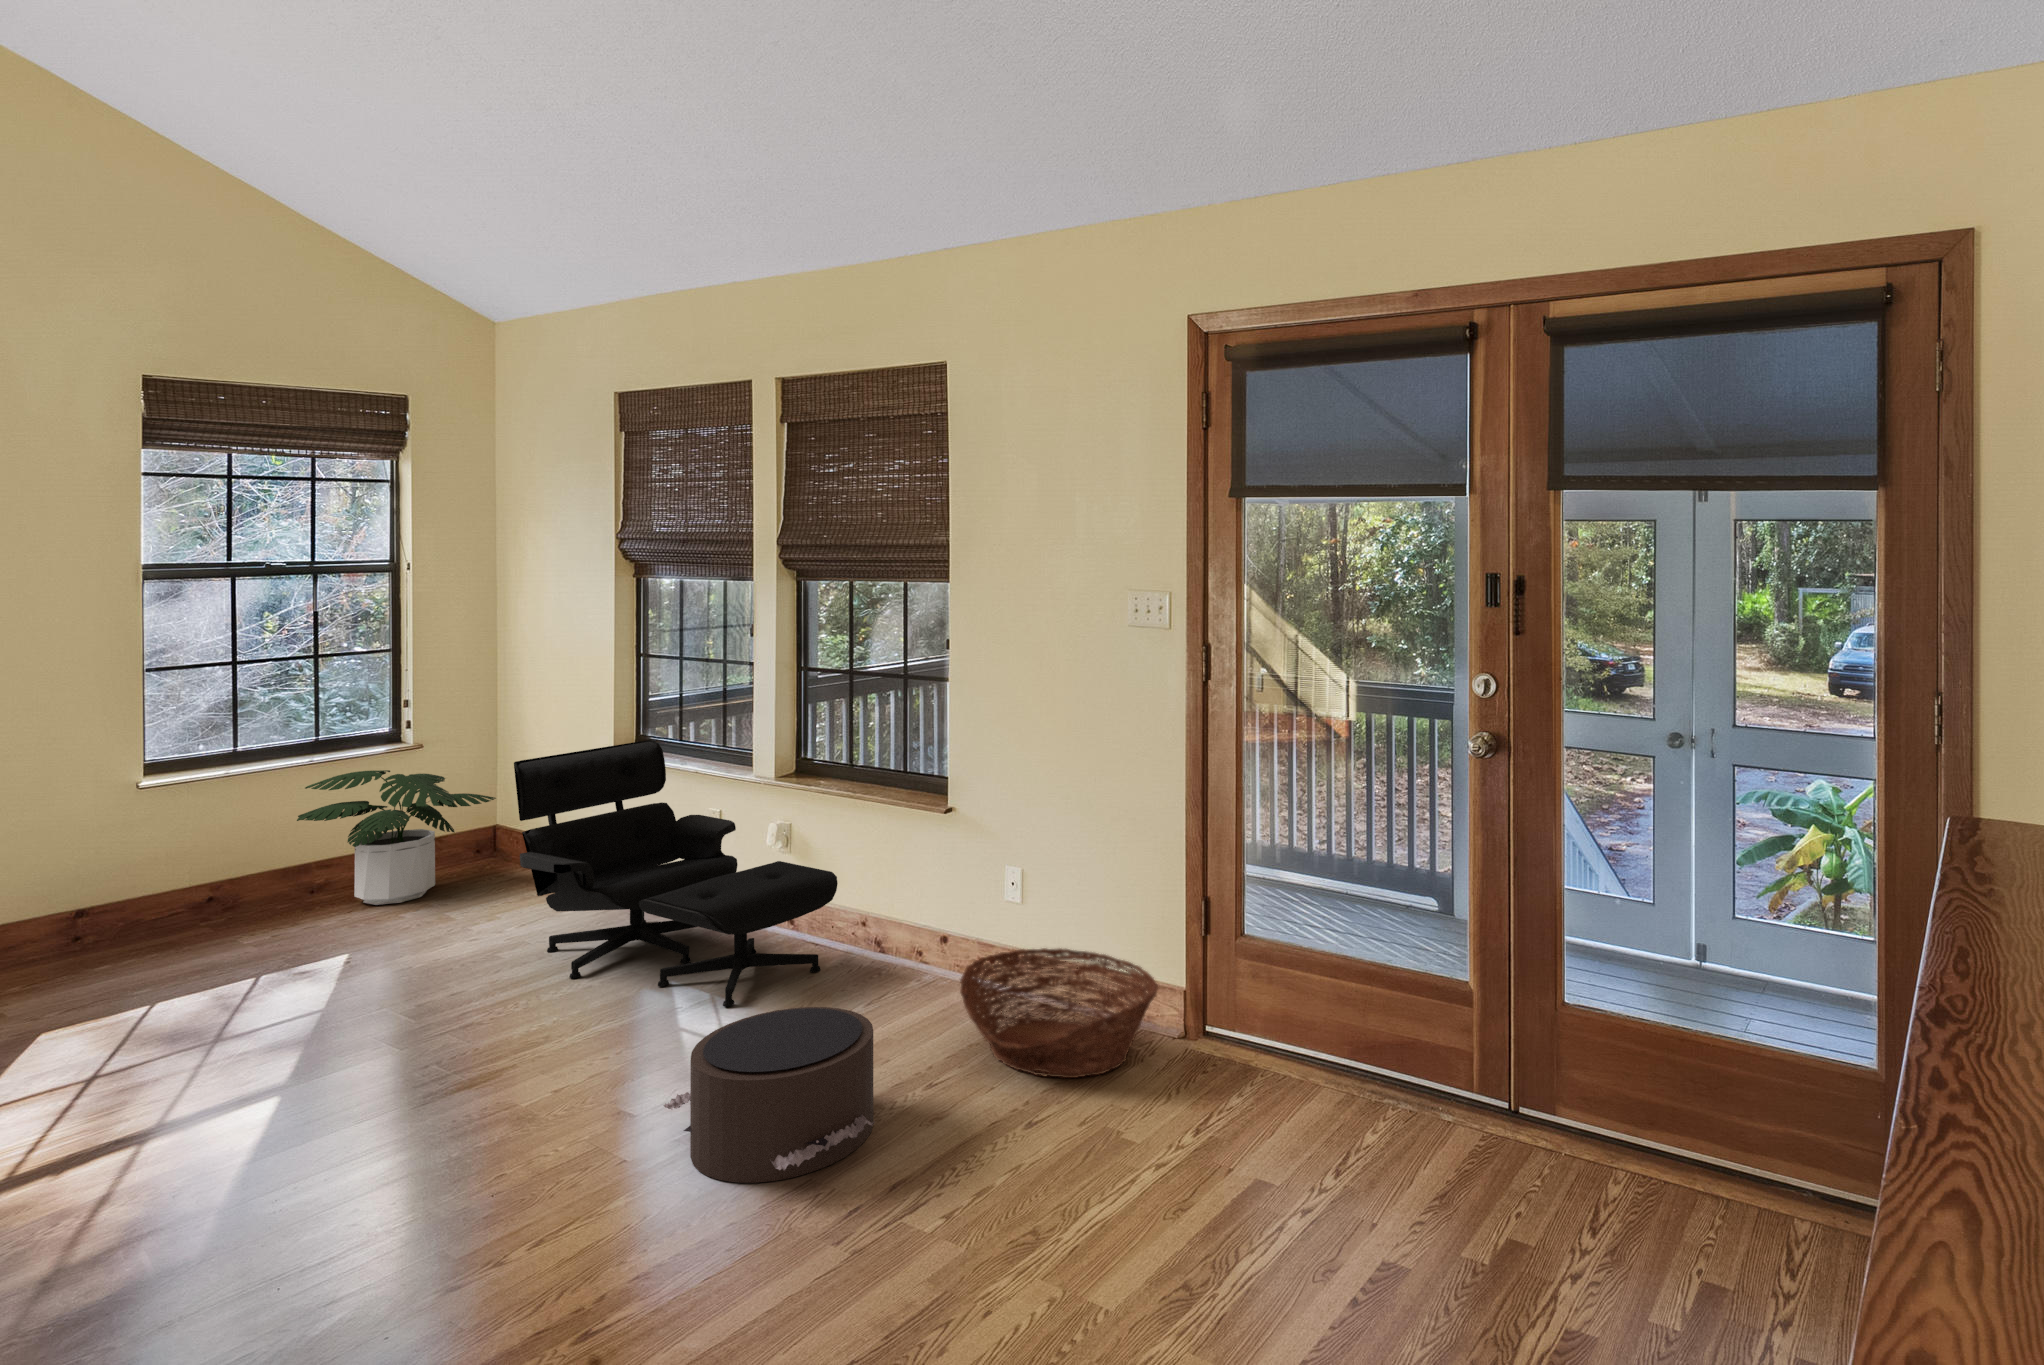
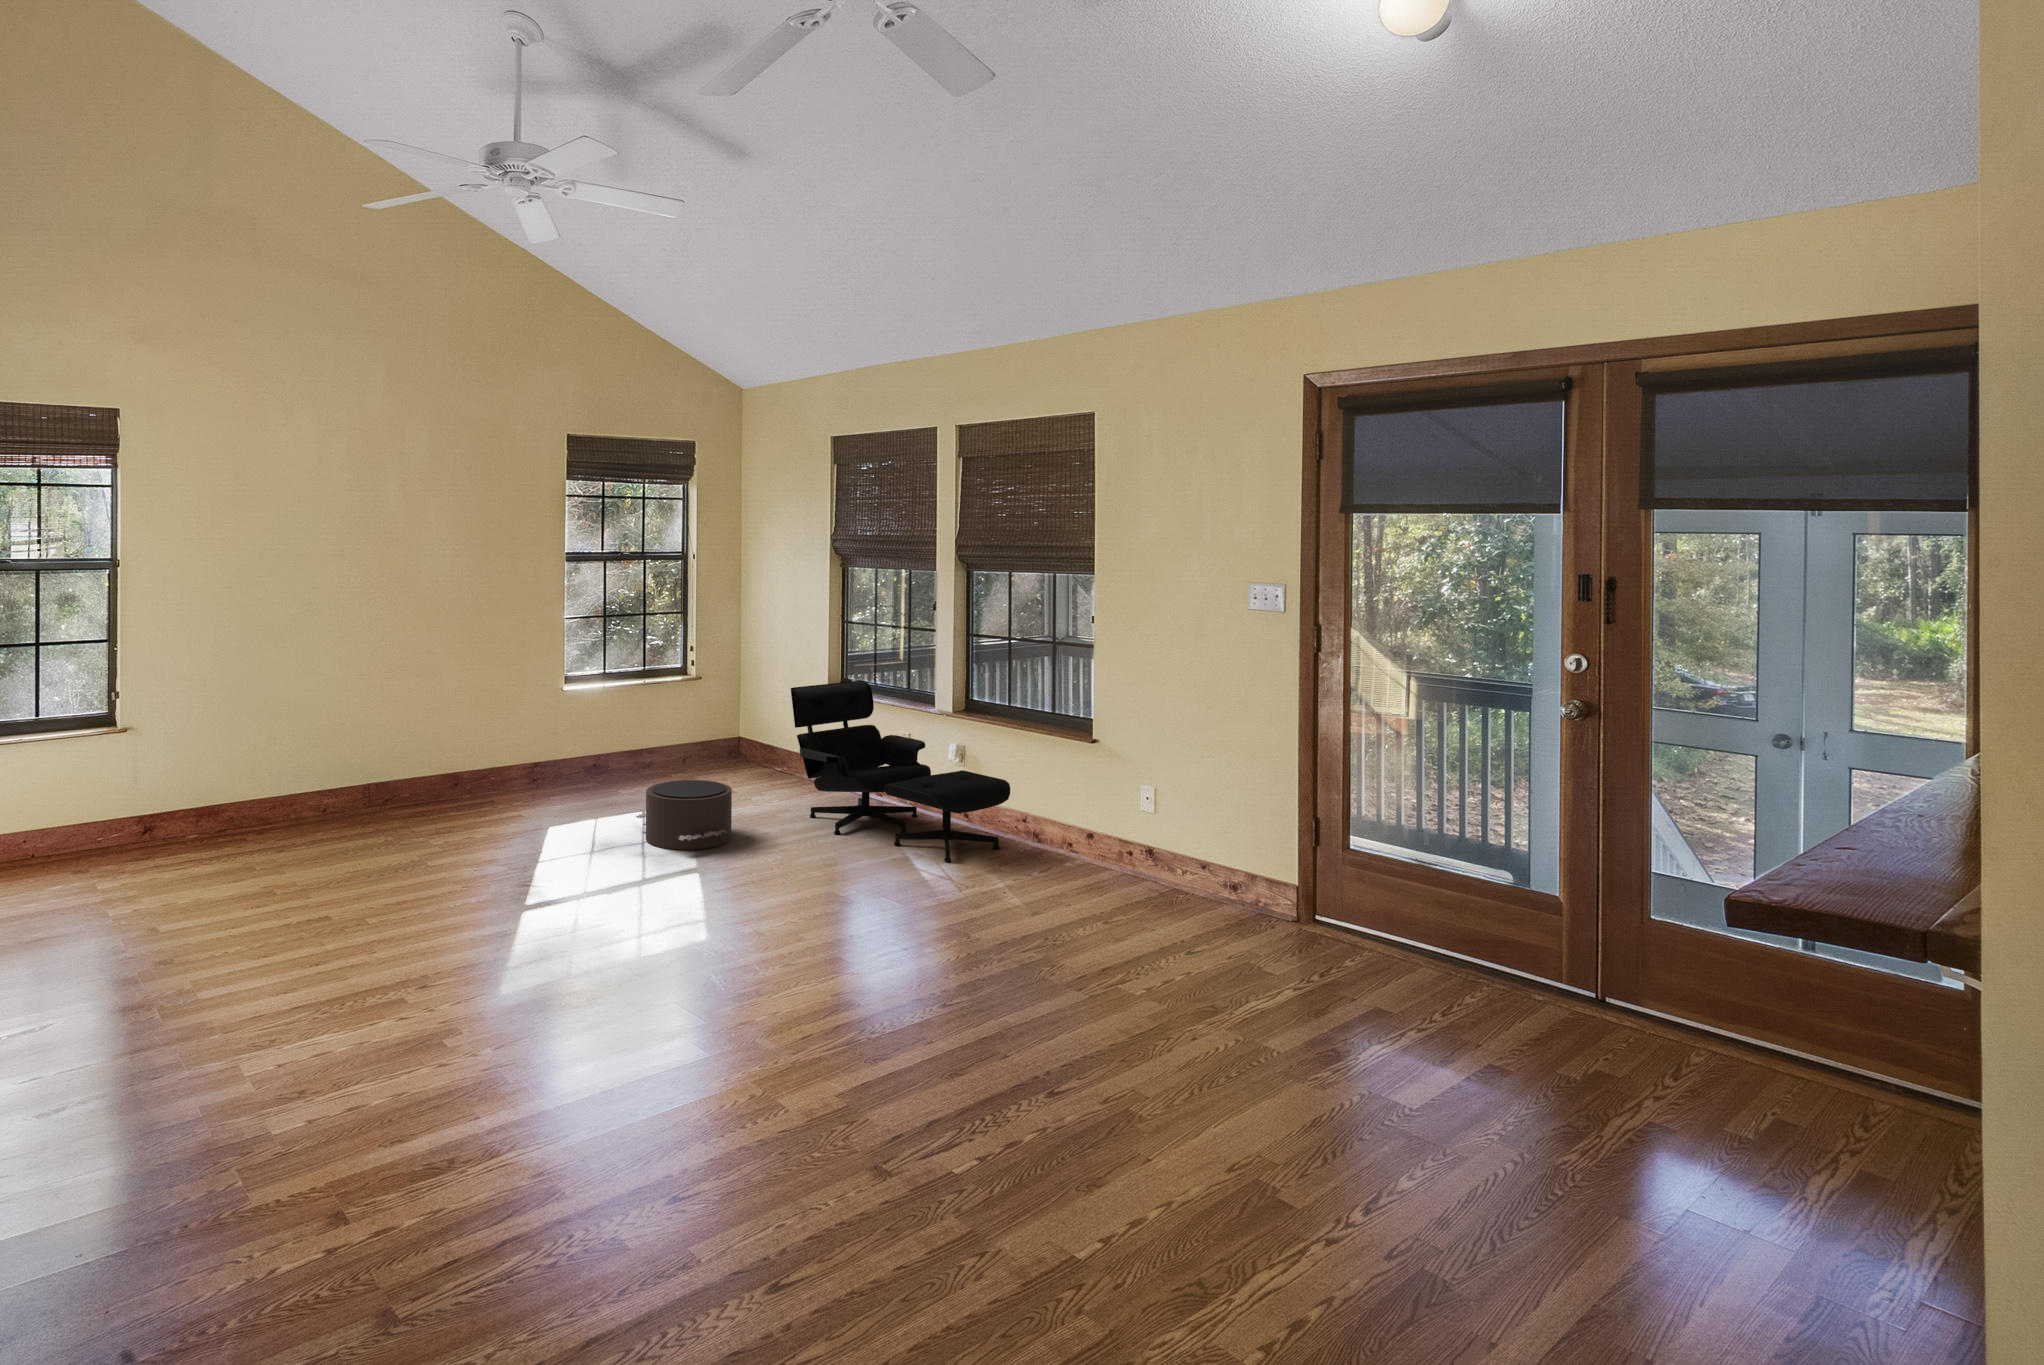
potted plant: present [297,770,496,905] -> none [643,691,750,780]
basket: present [960,948,1158,1078] -> none [1123,844,1282,934]
pouf: present [664,1007,875,1183] -> present [636,780,732,850]

